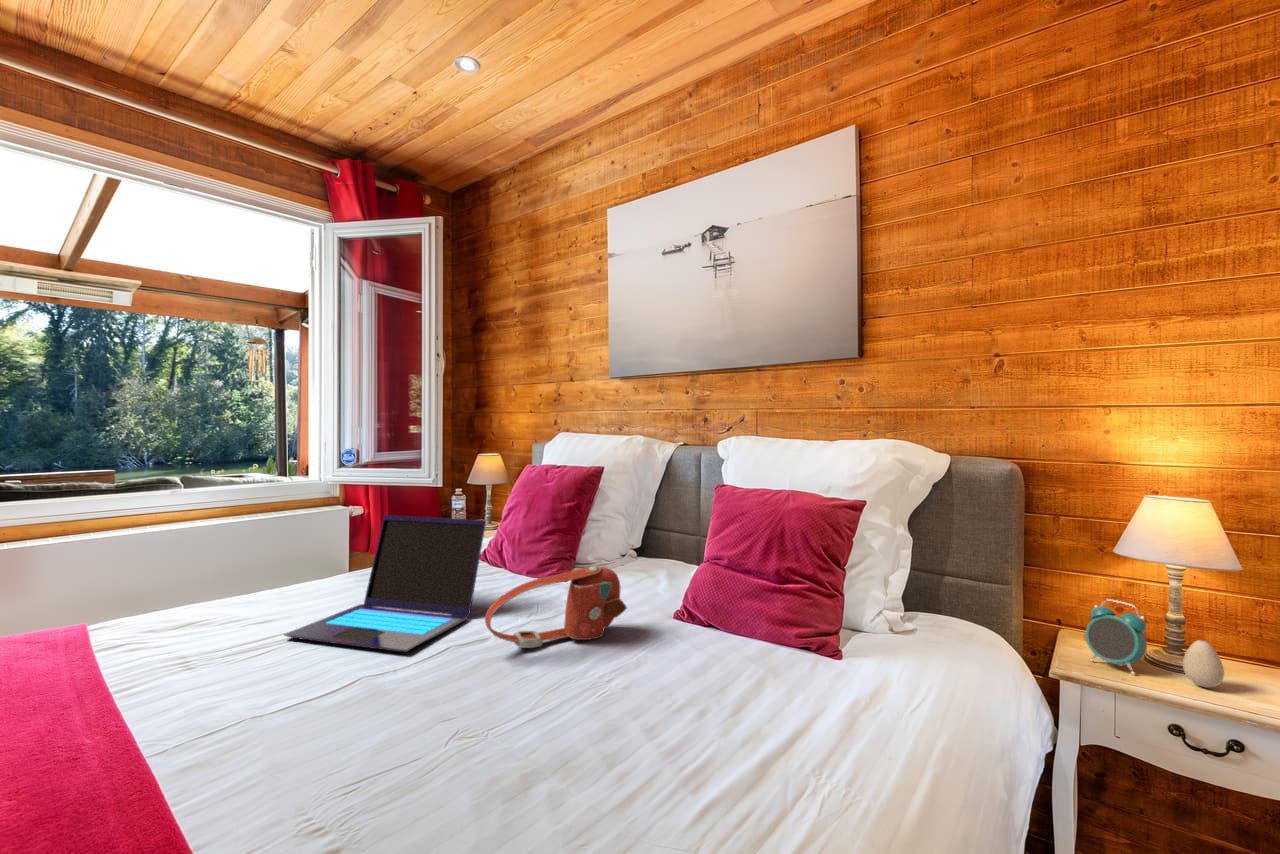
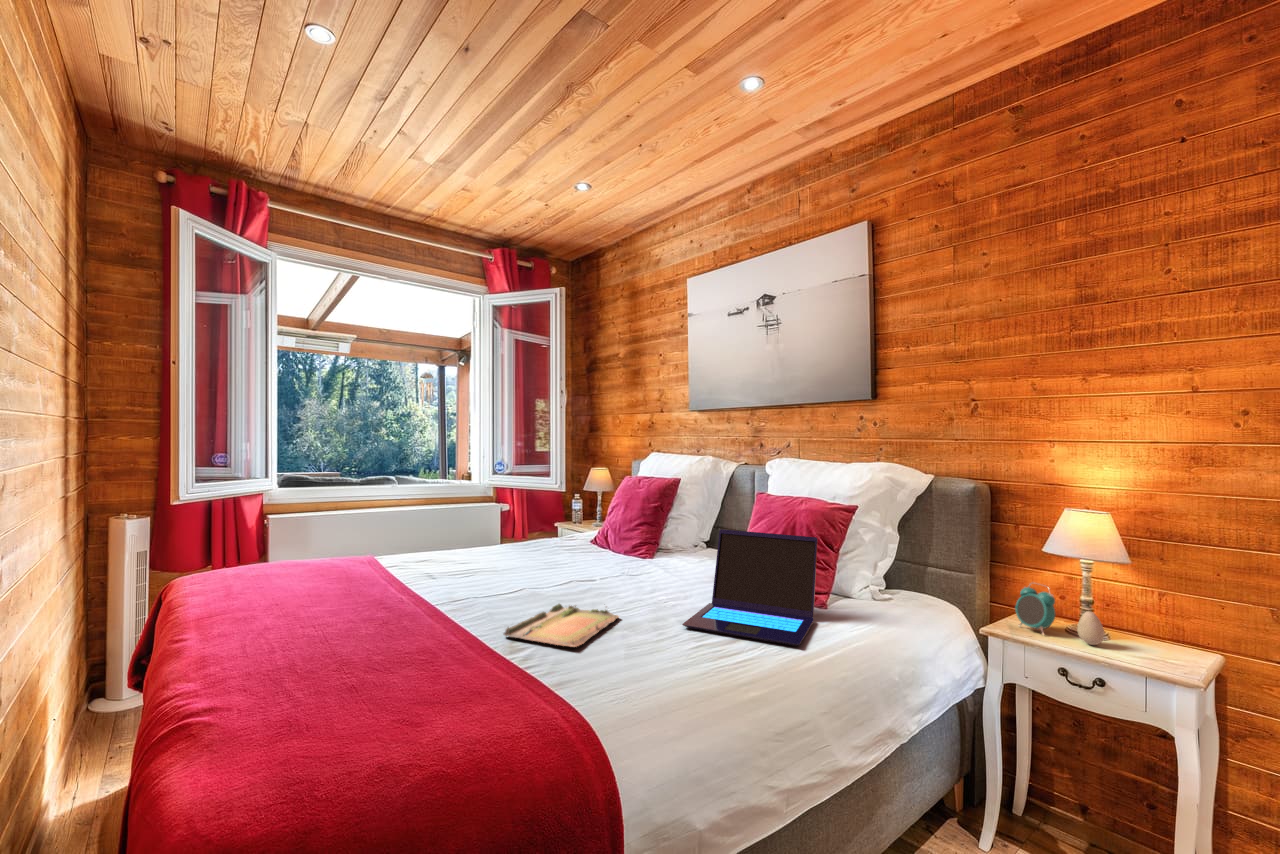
laptop: present [284,515,486,652] -> present [682,529,818,646]
handbag: present [485,567,627,648] -> none [594,544,685,593]
tray: none [301,682,532,802] -> present [504,604,619,647]

